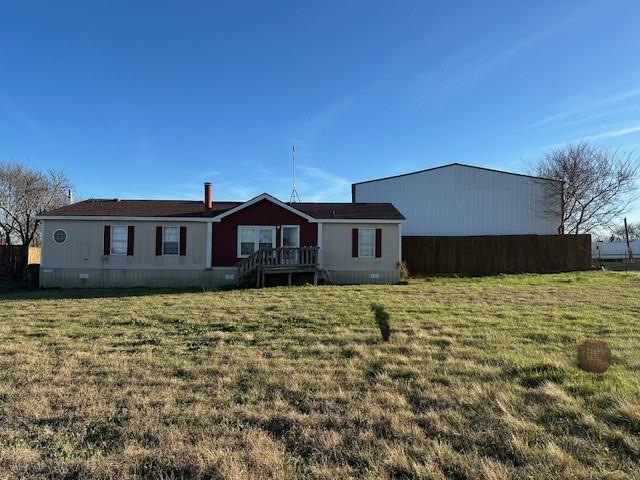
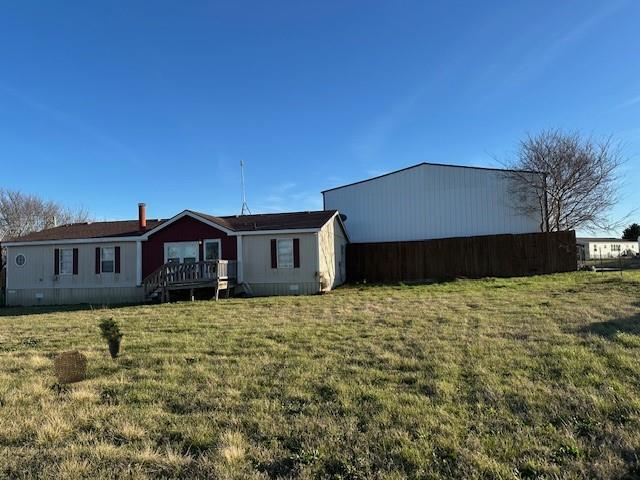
potted plant: present [369,302,391,341] -> present [98,316,123,358]

